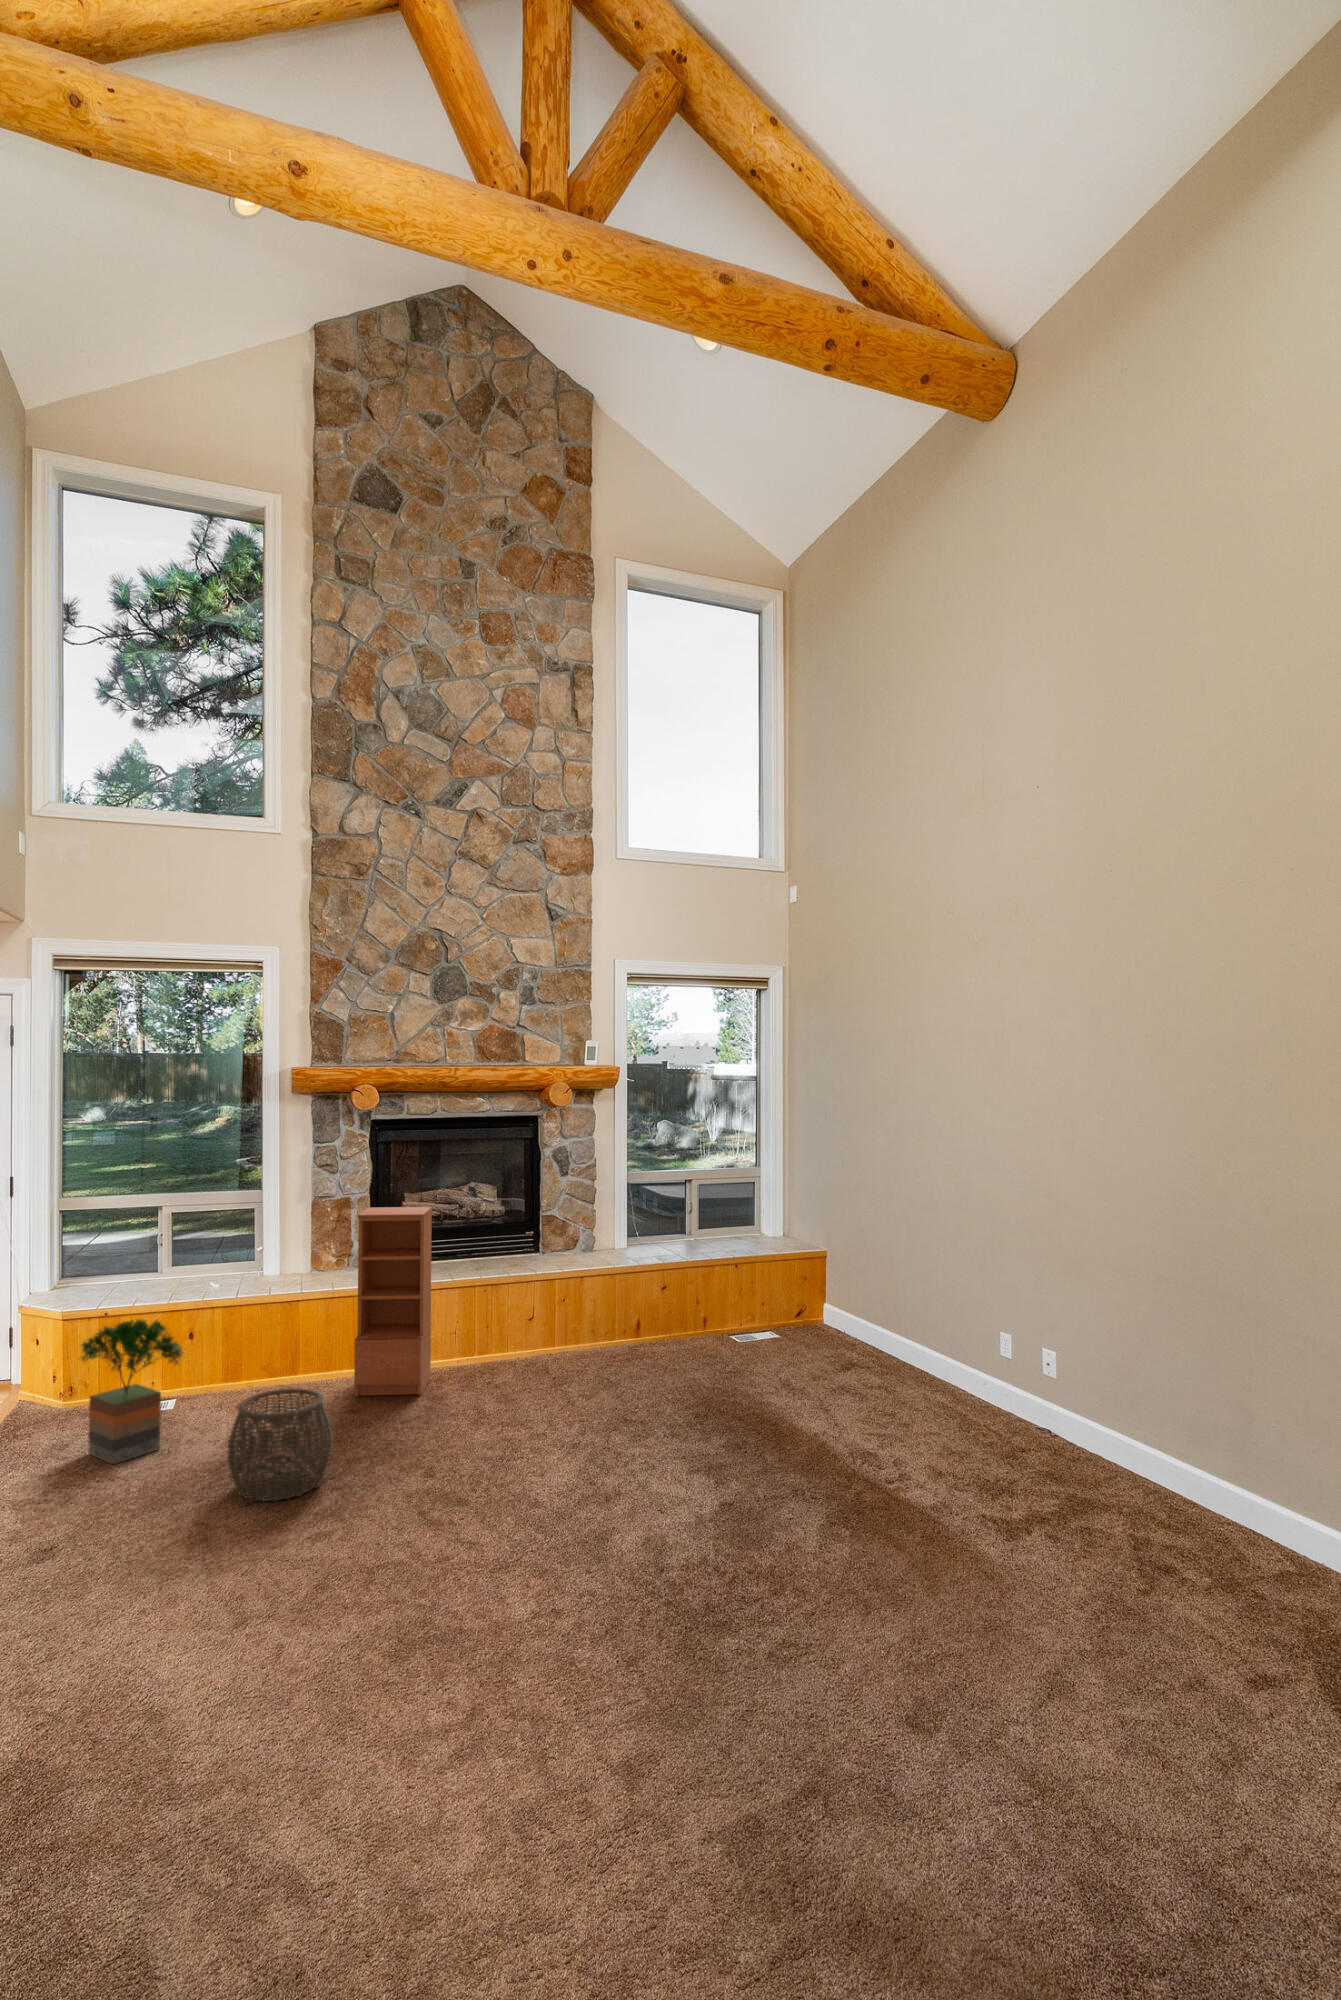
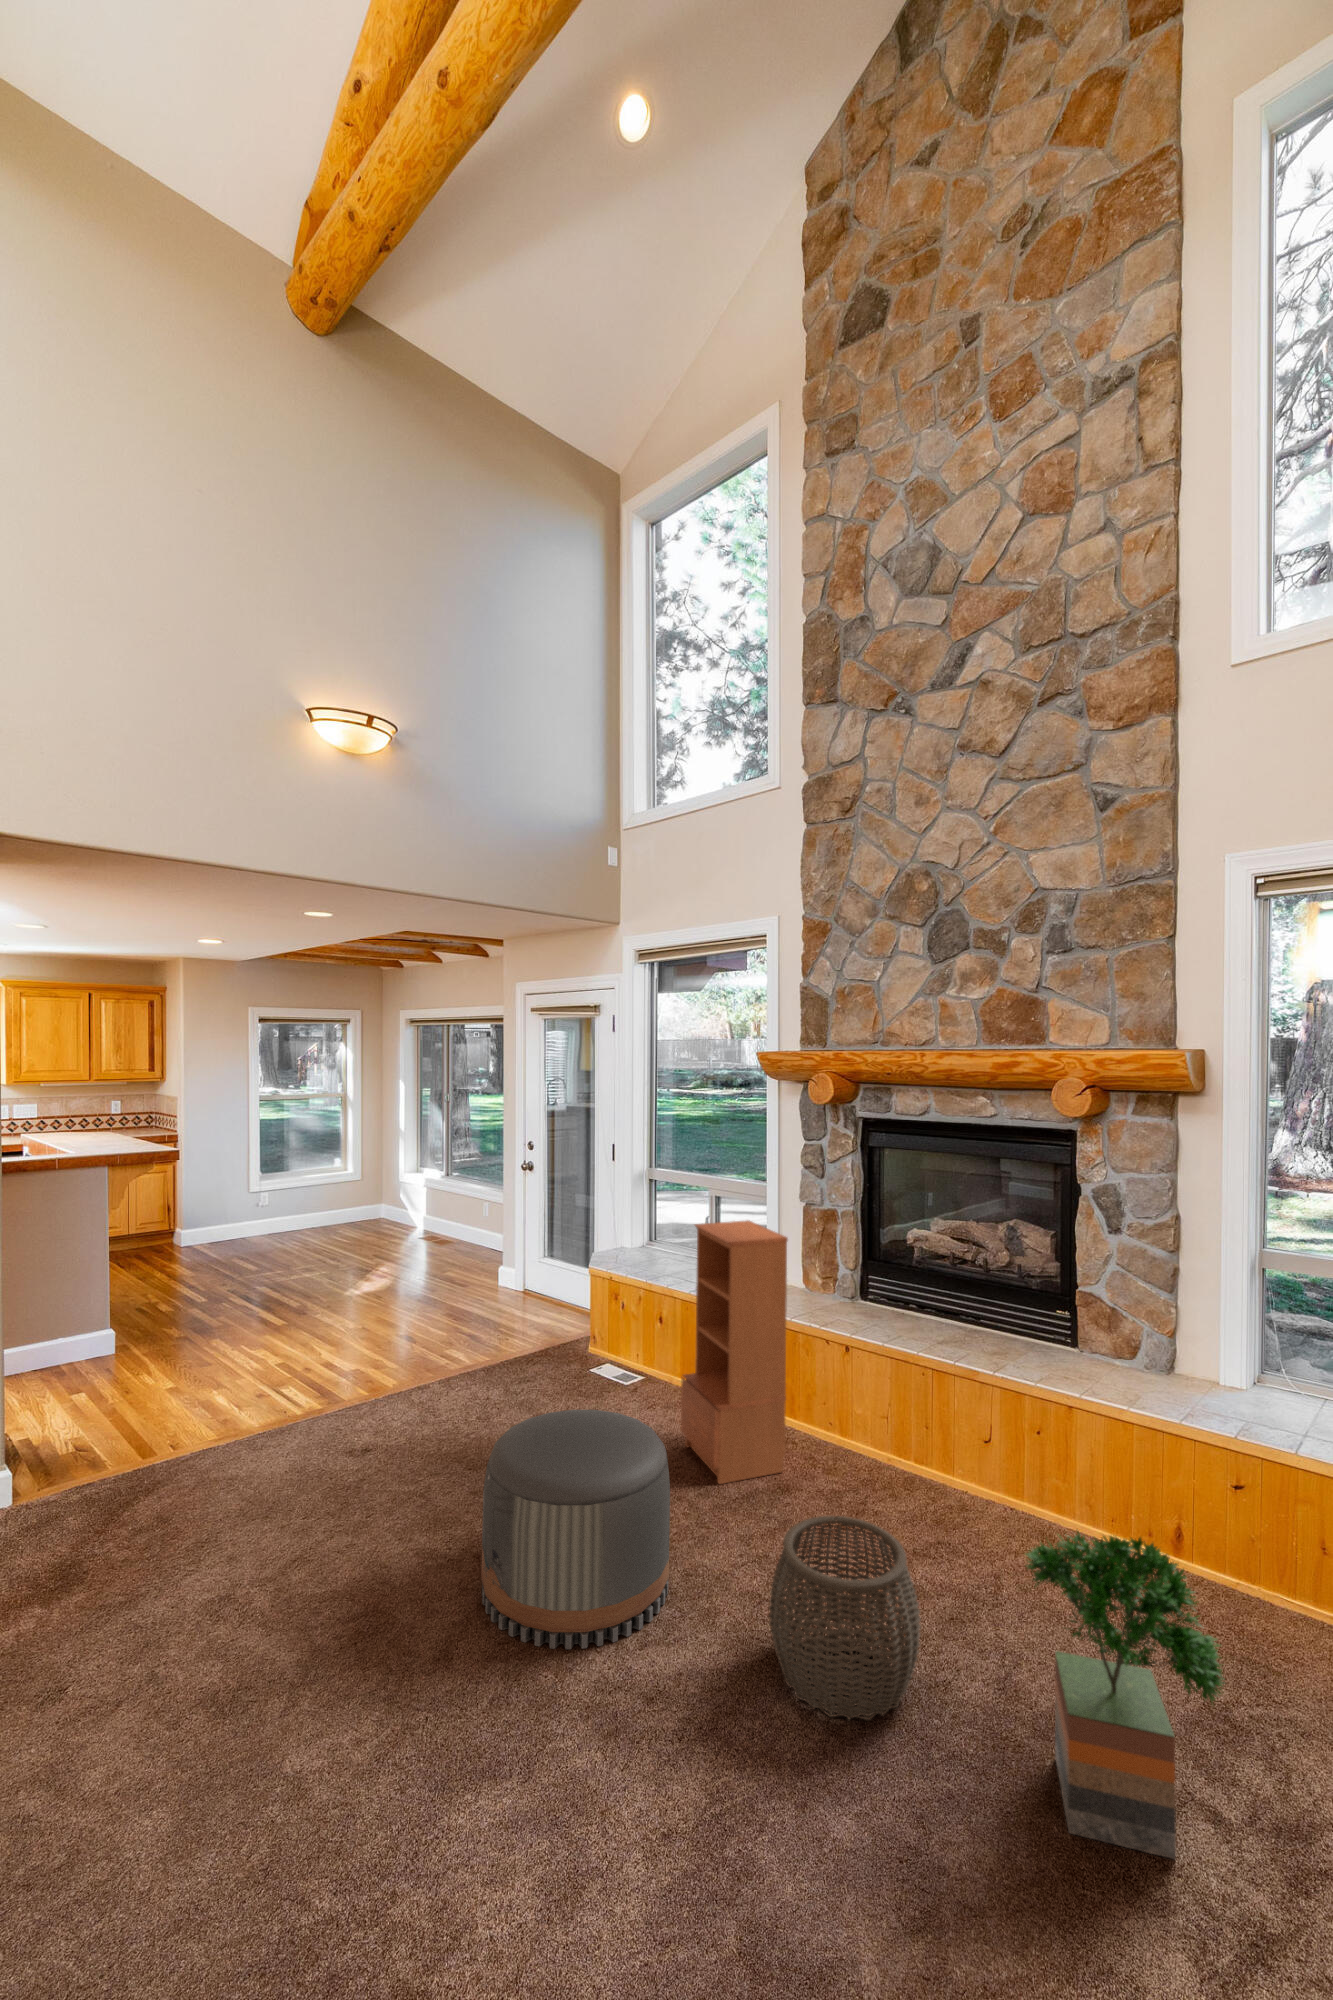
potted tree: present [81,1319,183,1464] -> present [1026,1531,1224,1859]
pouf: none [422,1330,552,1467] -> present [481,1410,670,1649]
woven basket: present [227,1389,333,1501] -> present [769,1516,921,1720]

